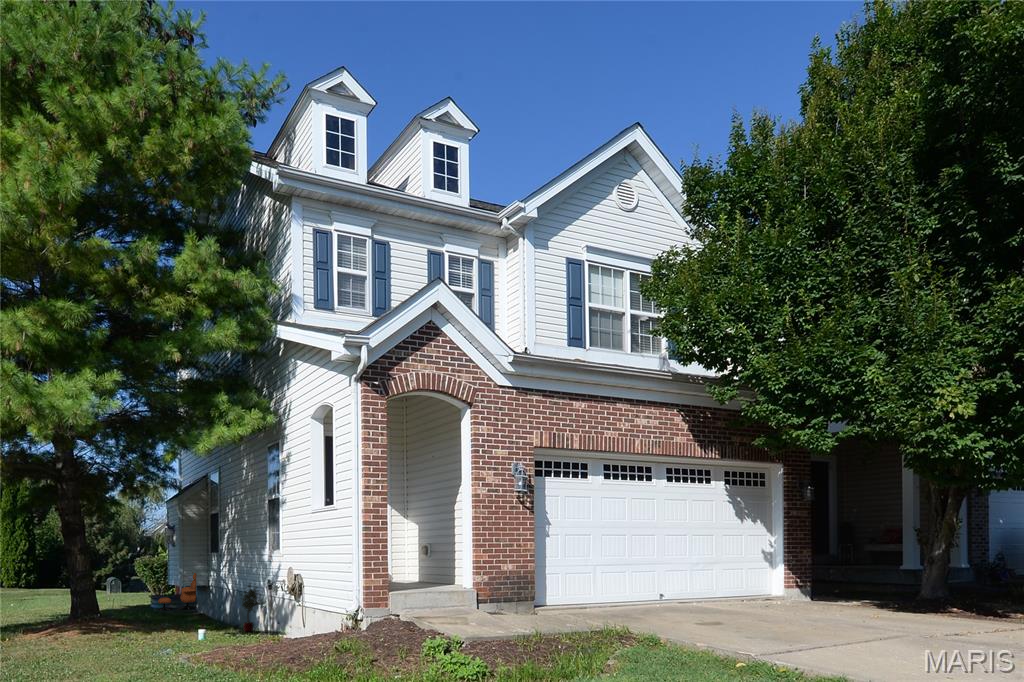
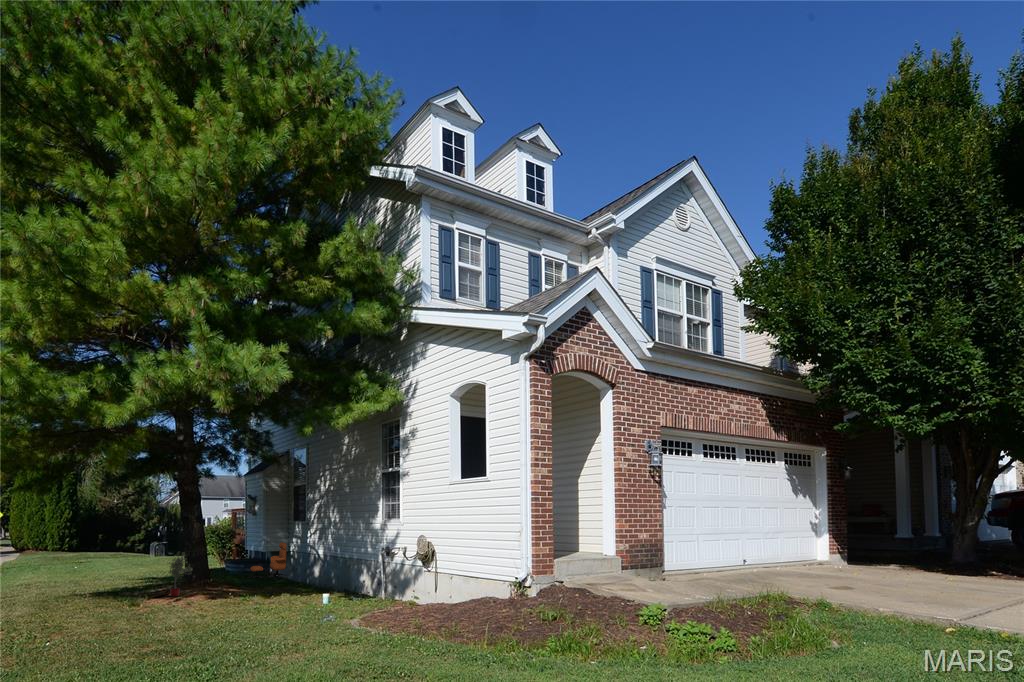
potted tree: present [242,585,265,632] -> present [169,552,192,597]

